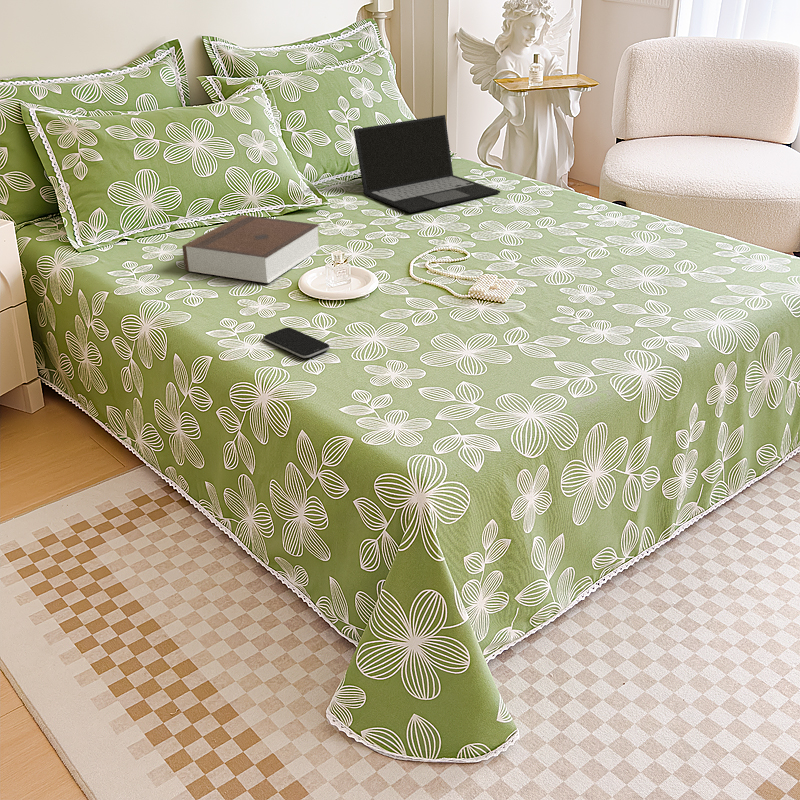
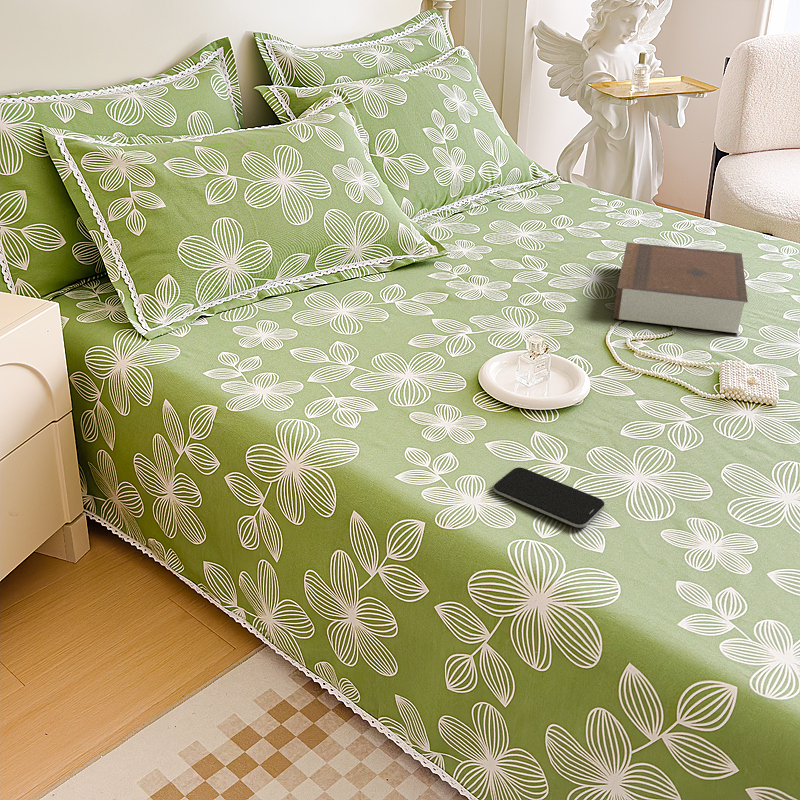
laptop: present [354,115,500,212] -> none [471,132,649,263]
book: present [182,215,321,283] -> present [613,242,748,333]

